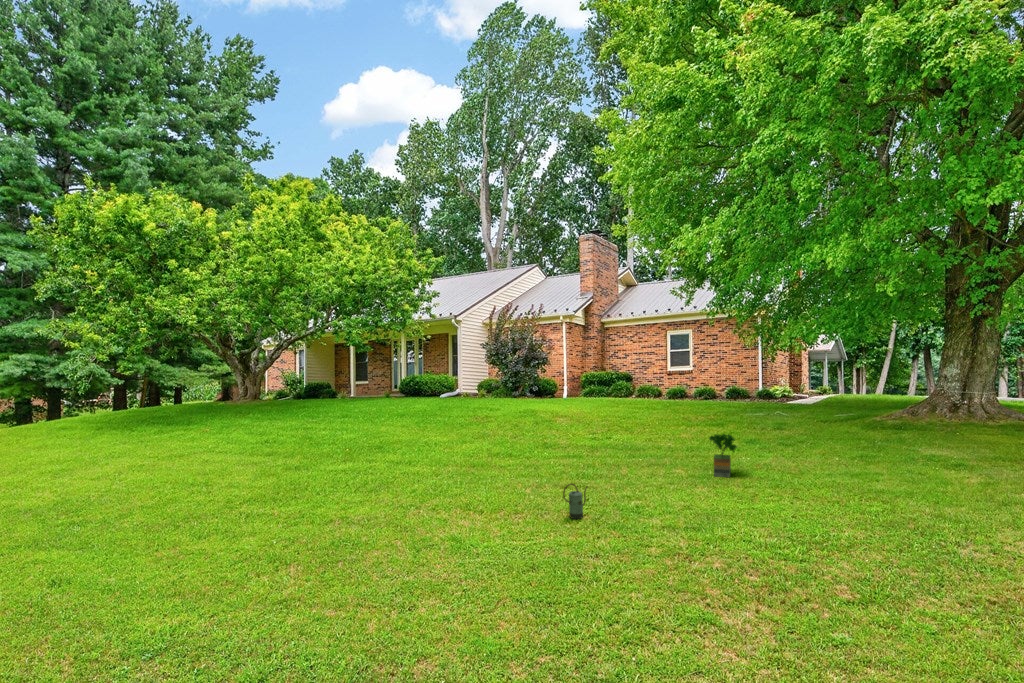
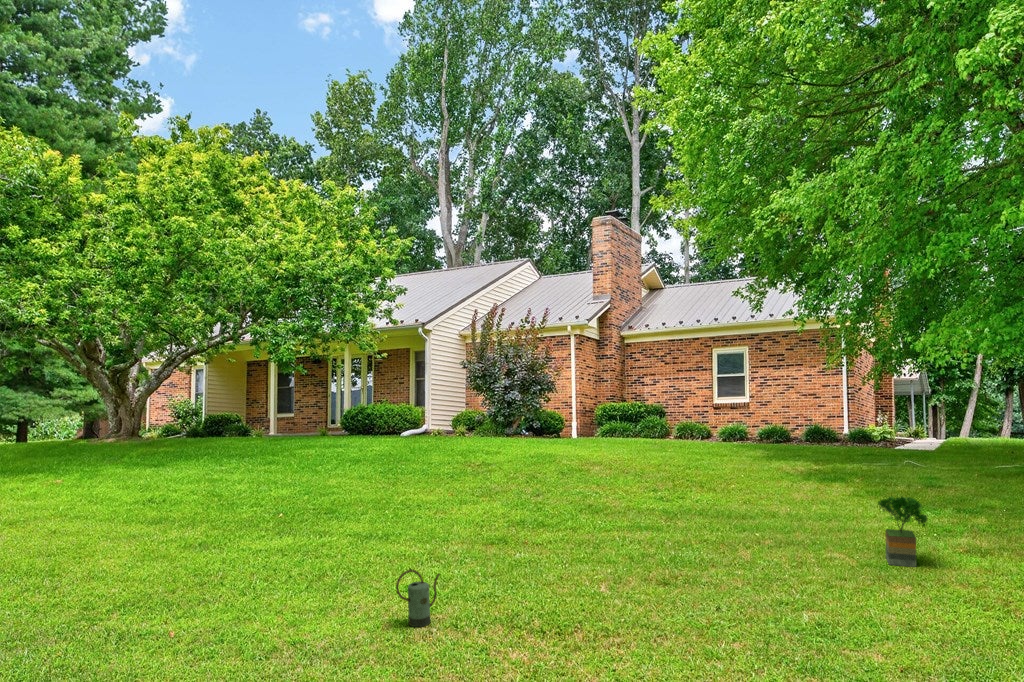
watering can: present [563,484,587,519] -> present [396,570,440,627]

